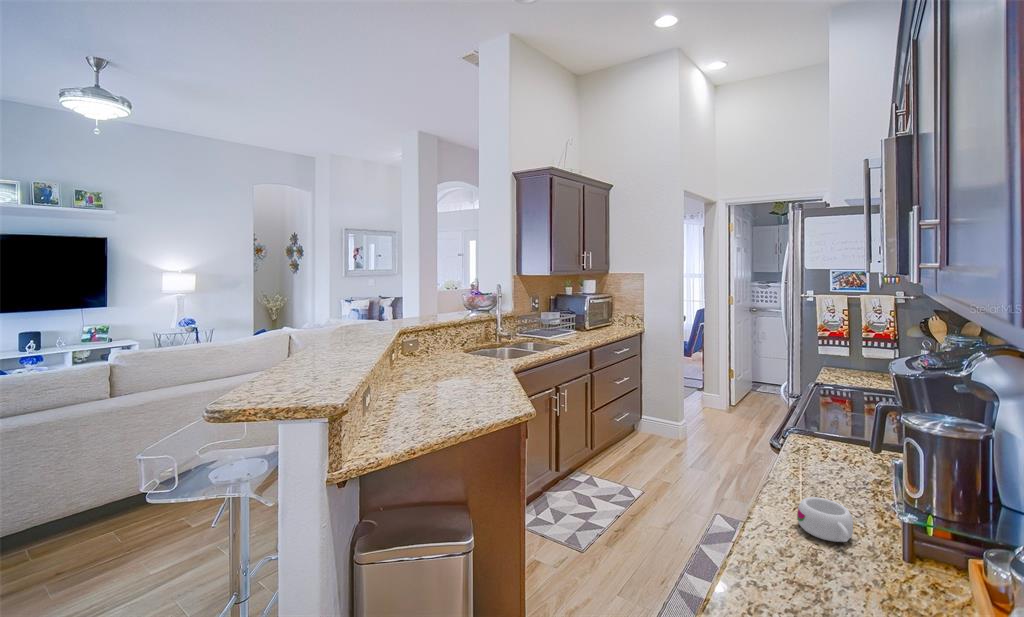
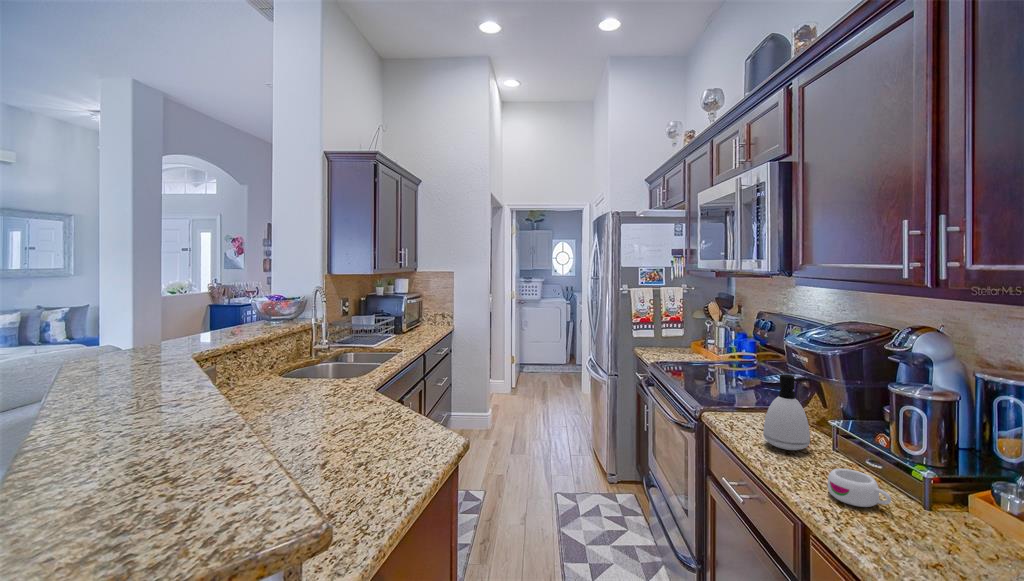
soap dispenser: none [807,396,871,484] -> present [763,374,811,450]

